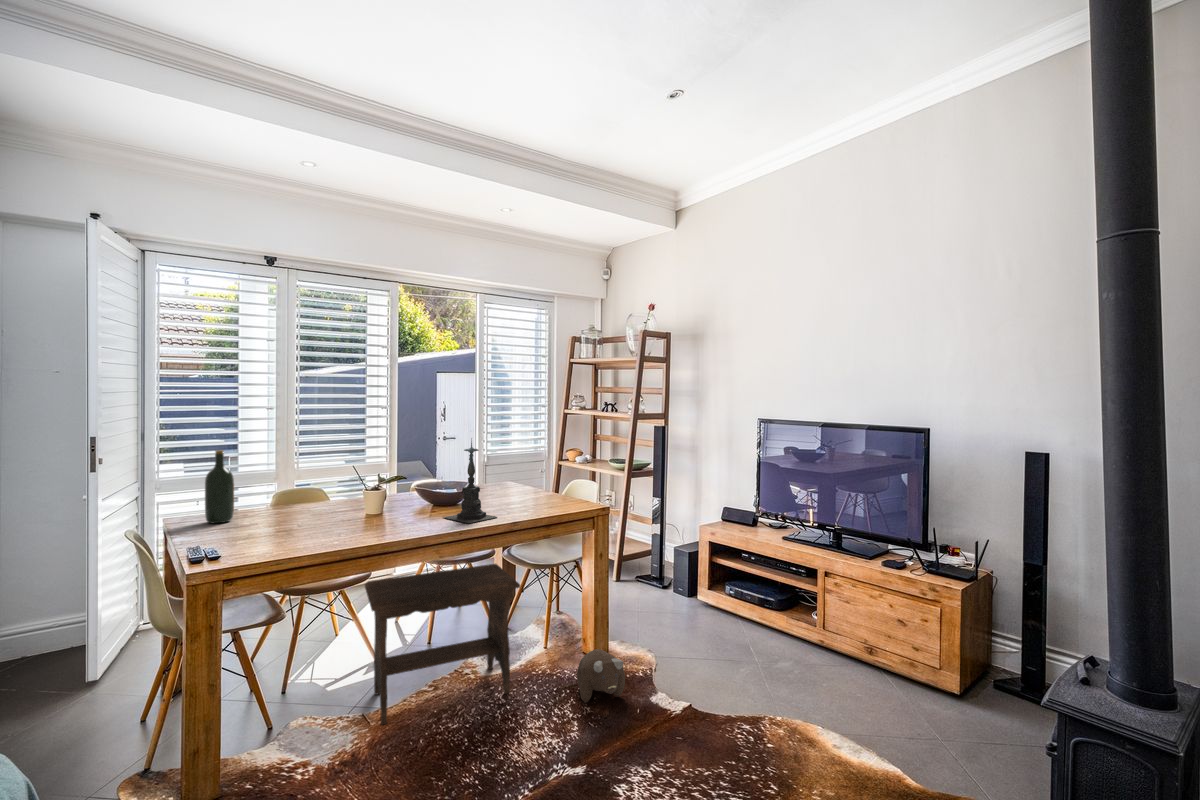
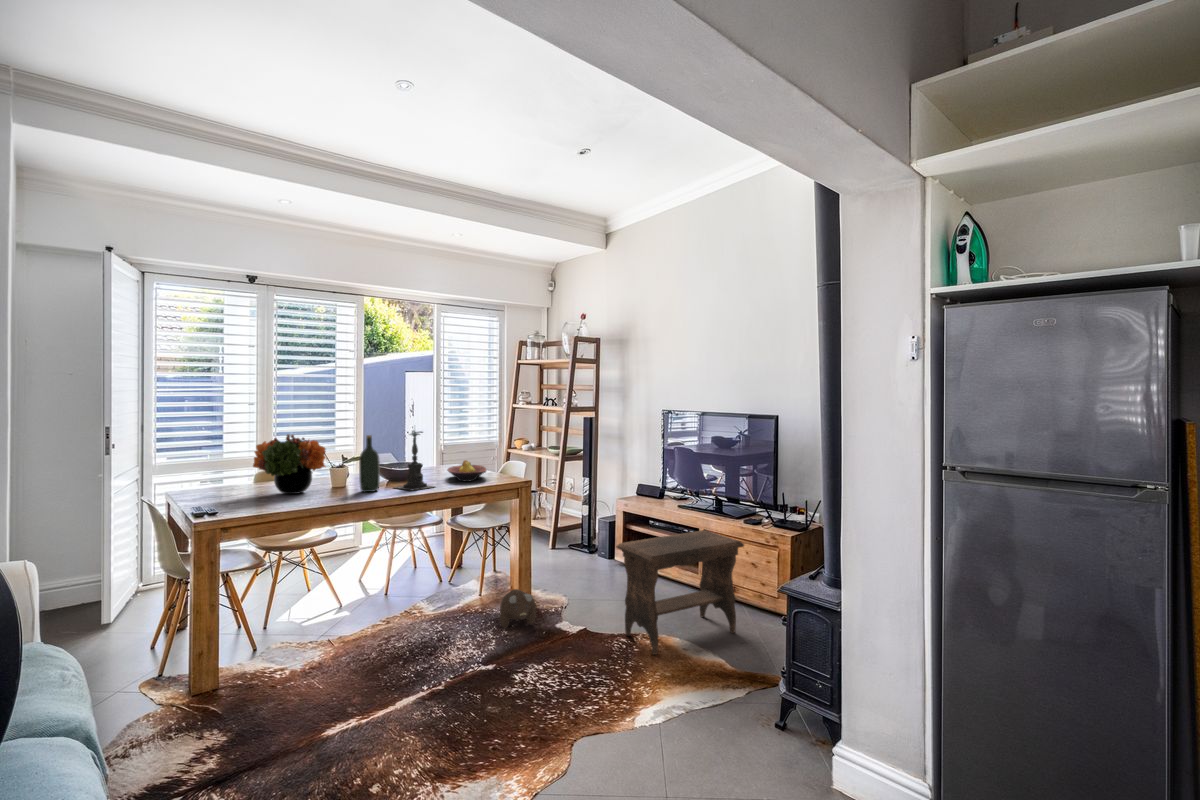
flower arrangement: none [267,449,362,527] -> present [253,434,326,494]
wine bottle: present [205,450,234,523] -> present [359,435,380,492]
fruit bowl: none [507,480,556,509] -> present [447,460,486,482]
footstool: present [365,564,520,724] -> present [617,530,744,655]

